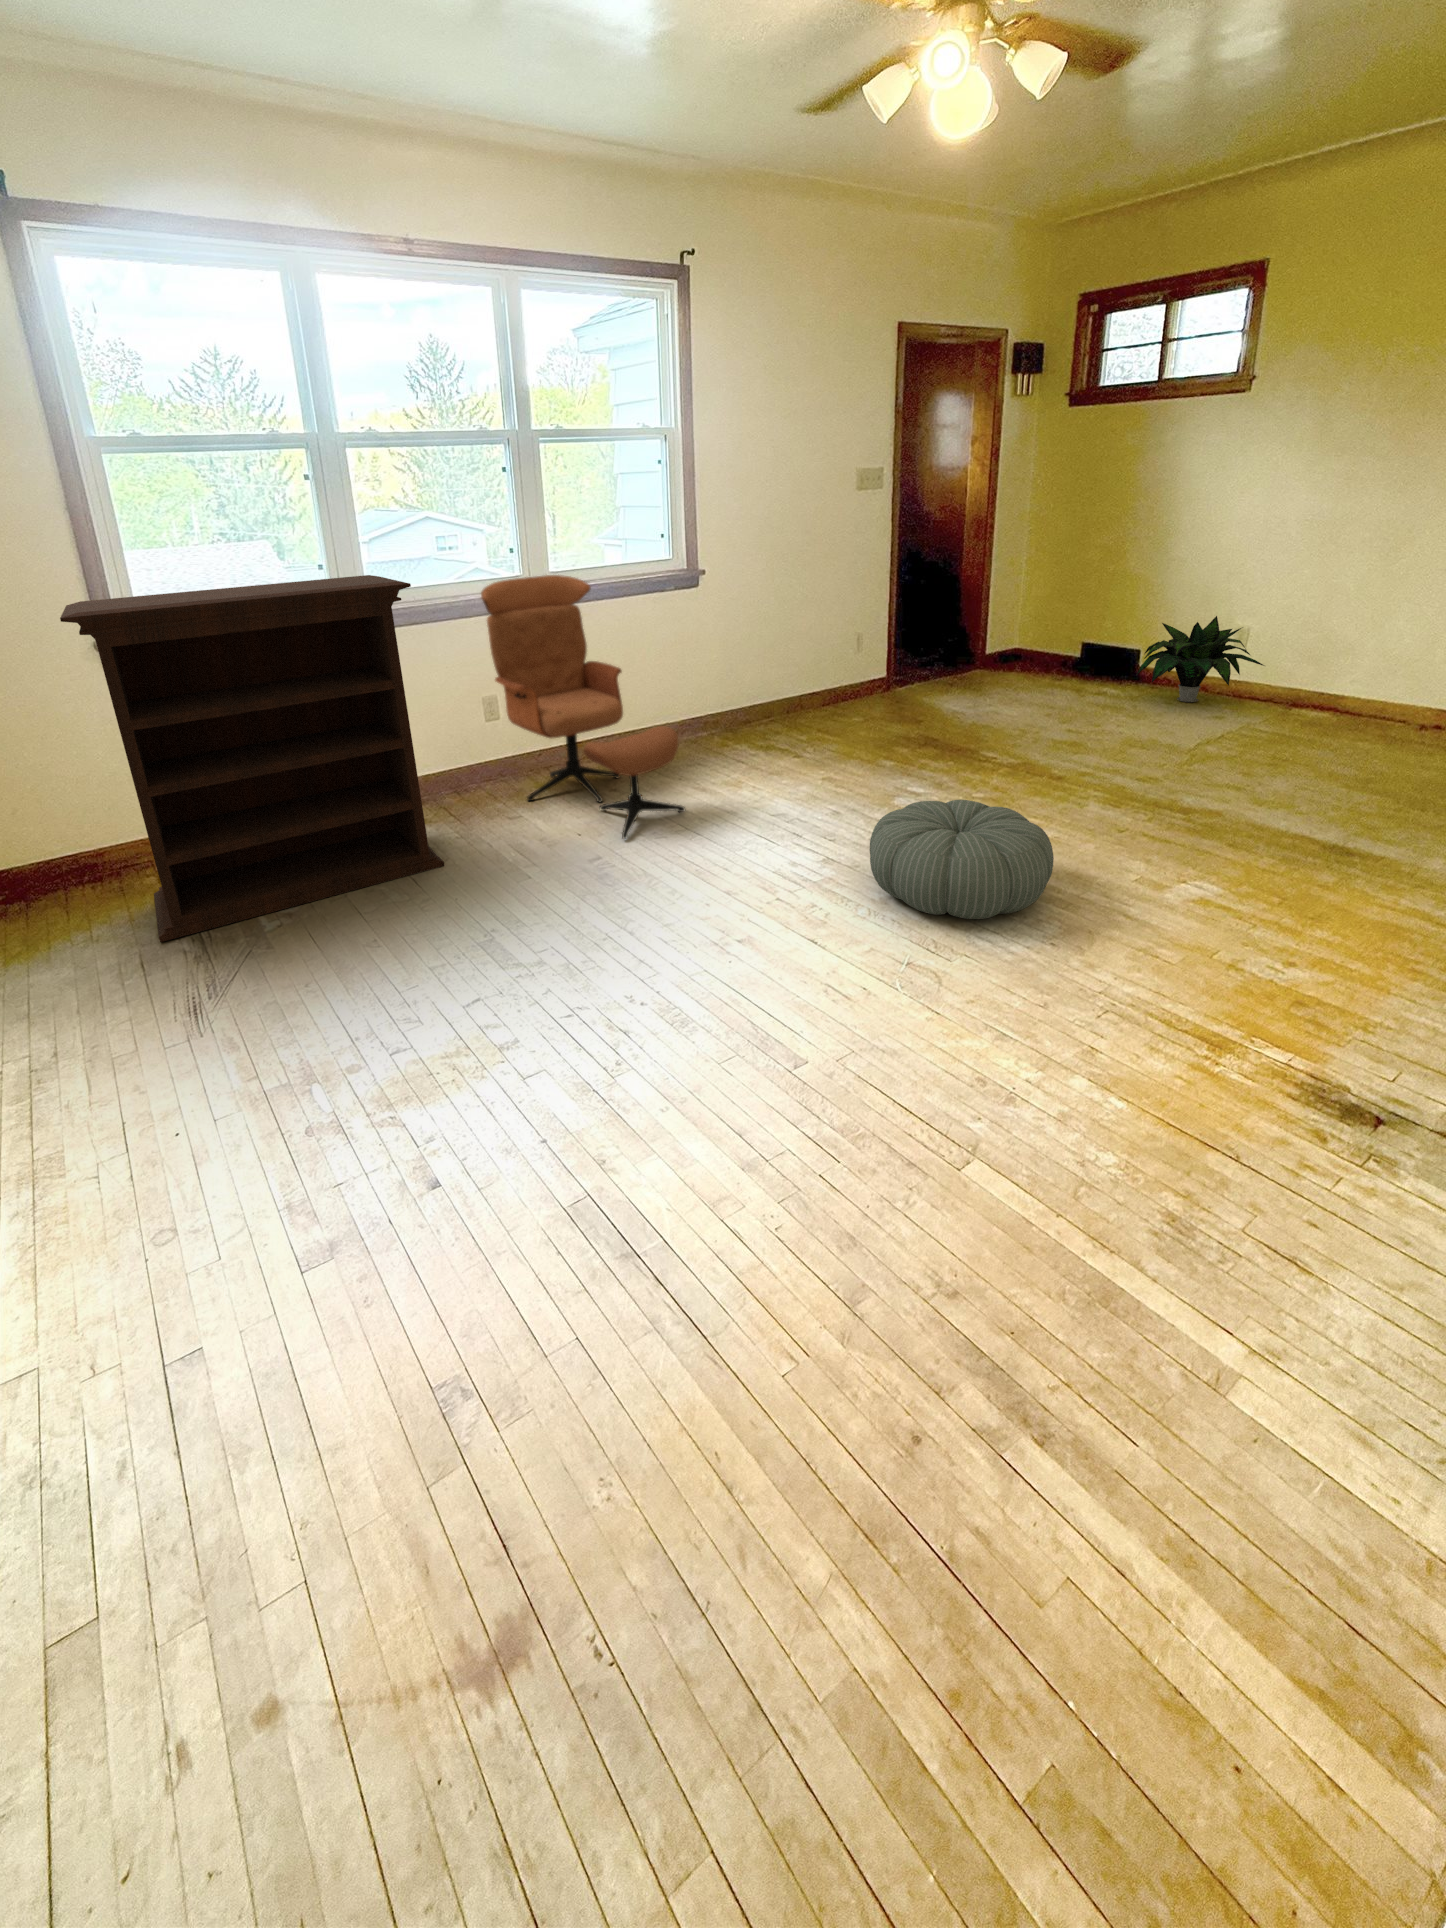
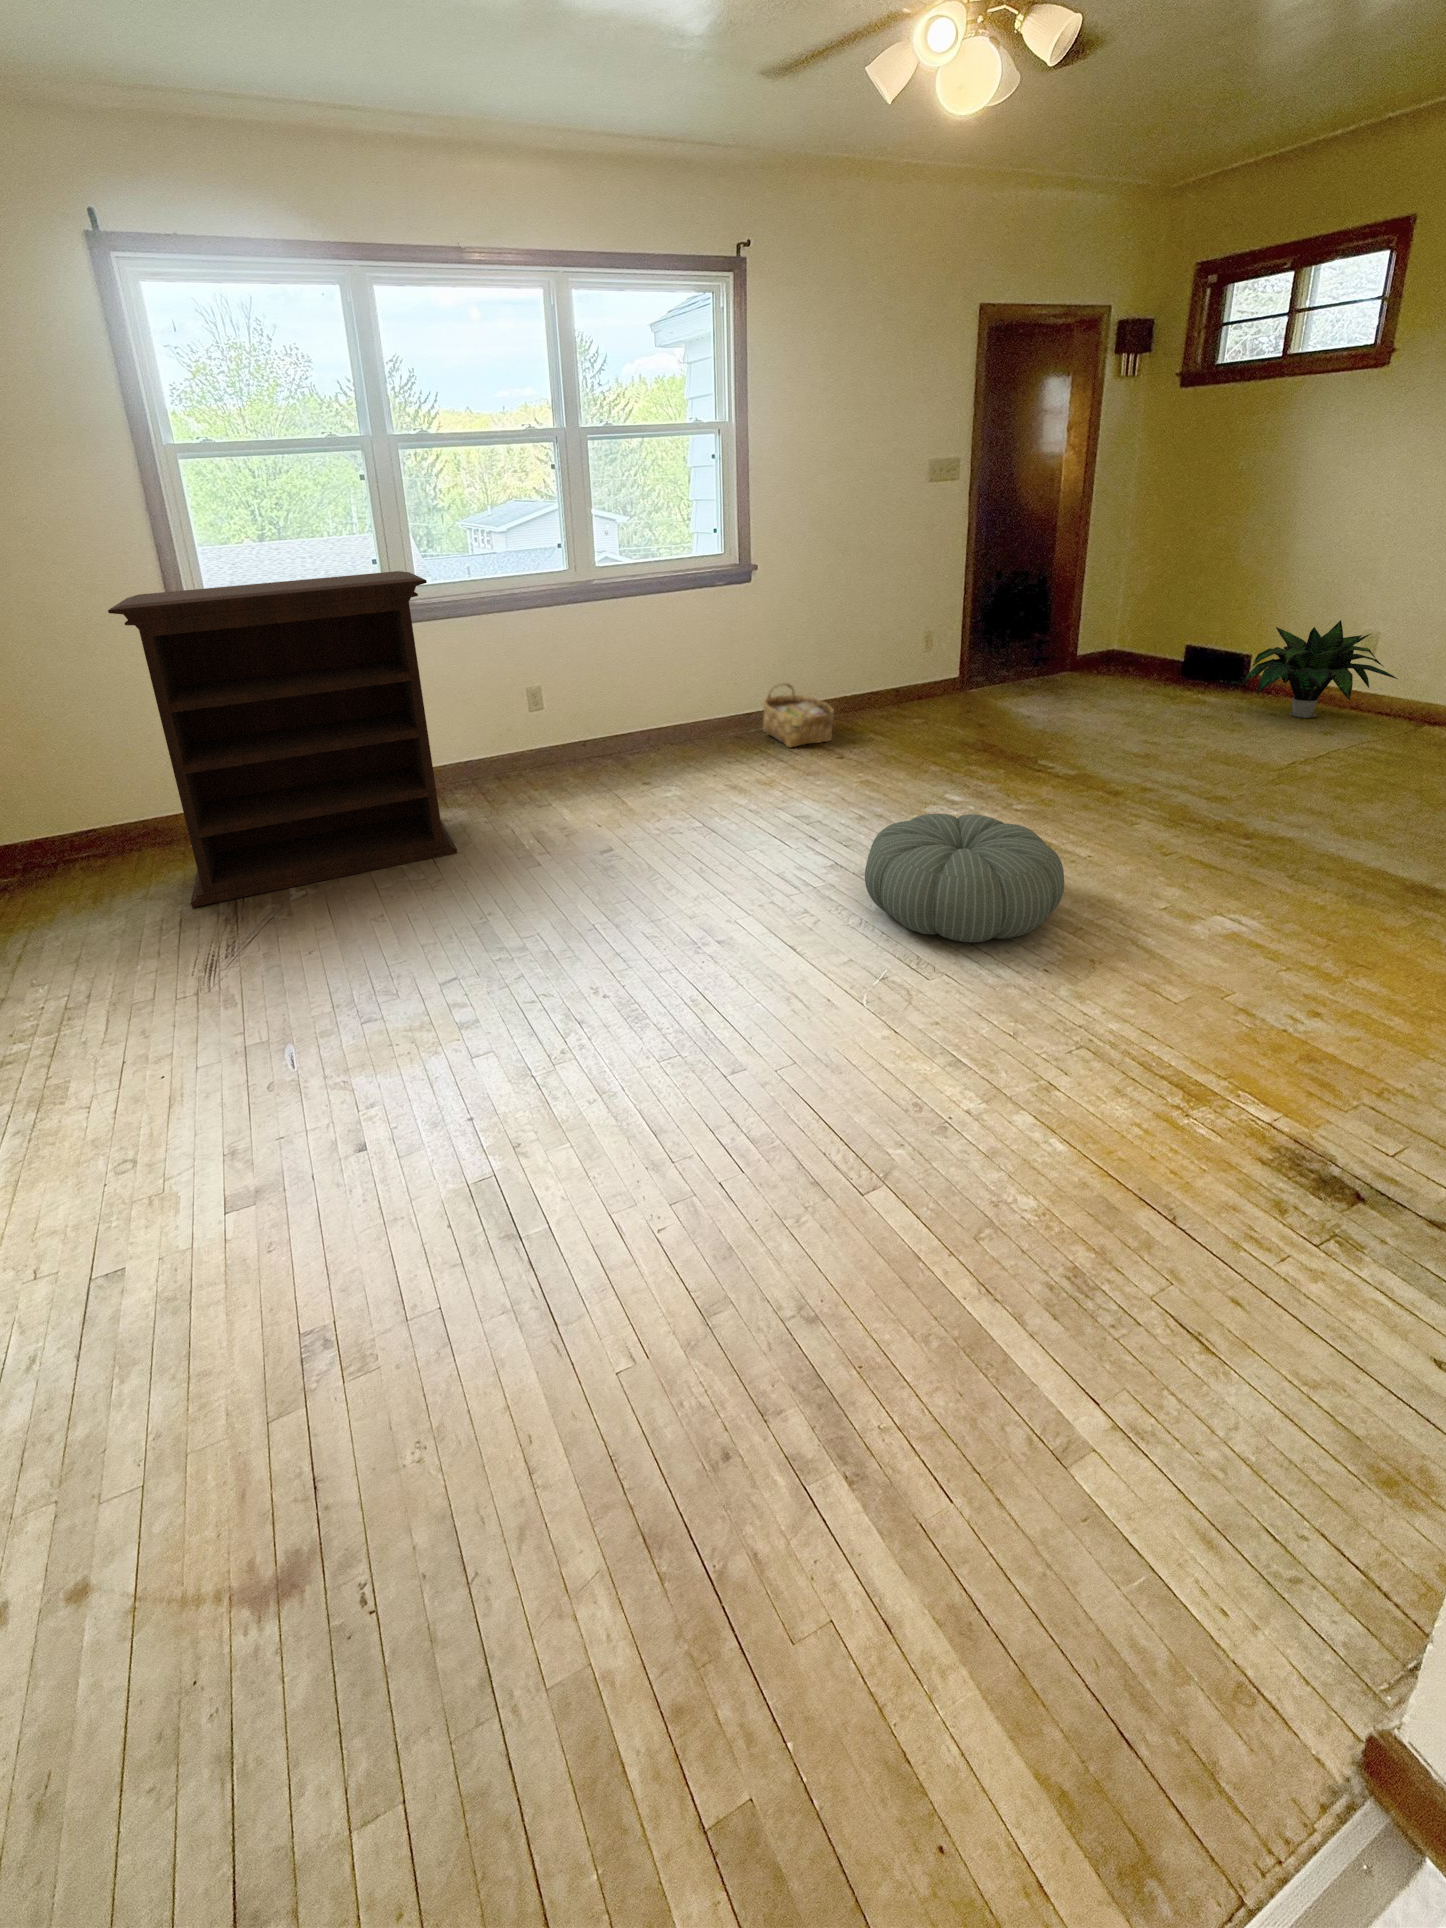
lounge chair: present [481,575,685,839] -> none [514,571,703,837]
woven basket: none [719,683,789,745] -> present [763,683,834,747]

